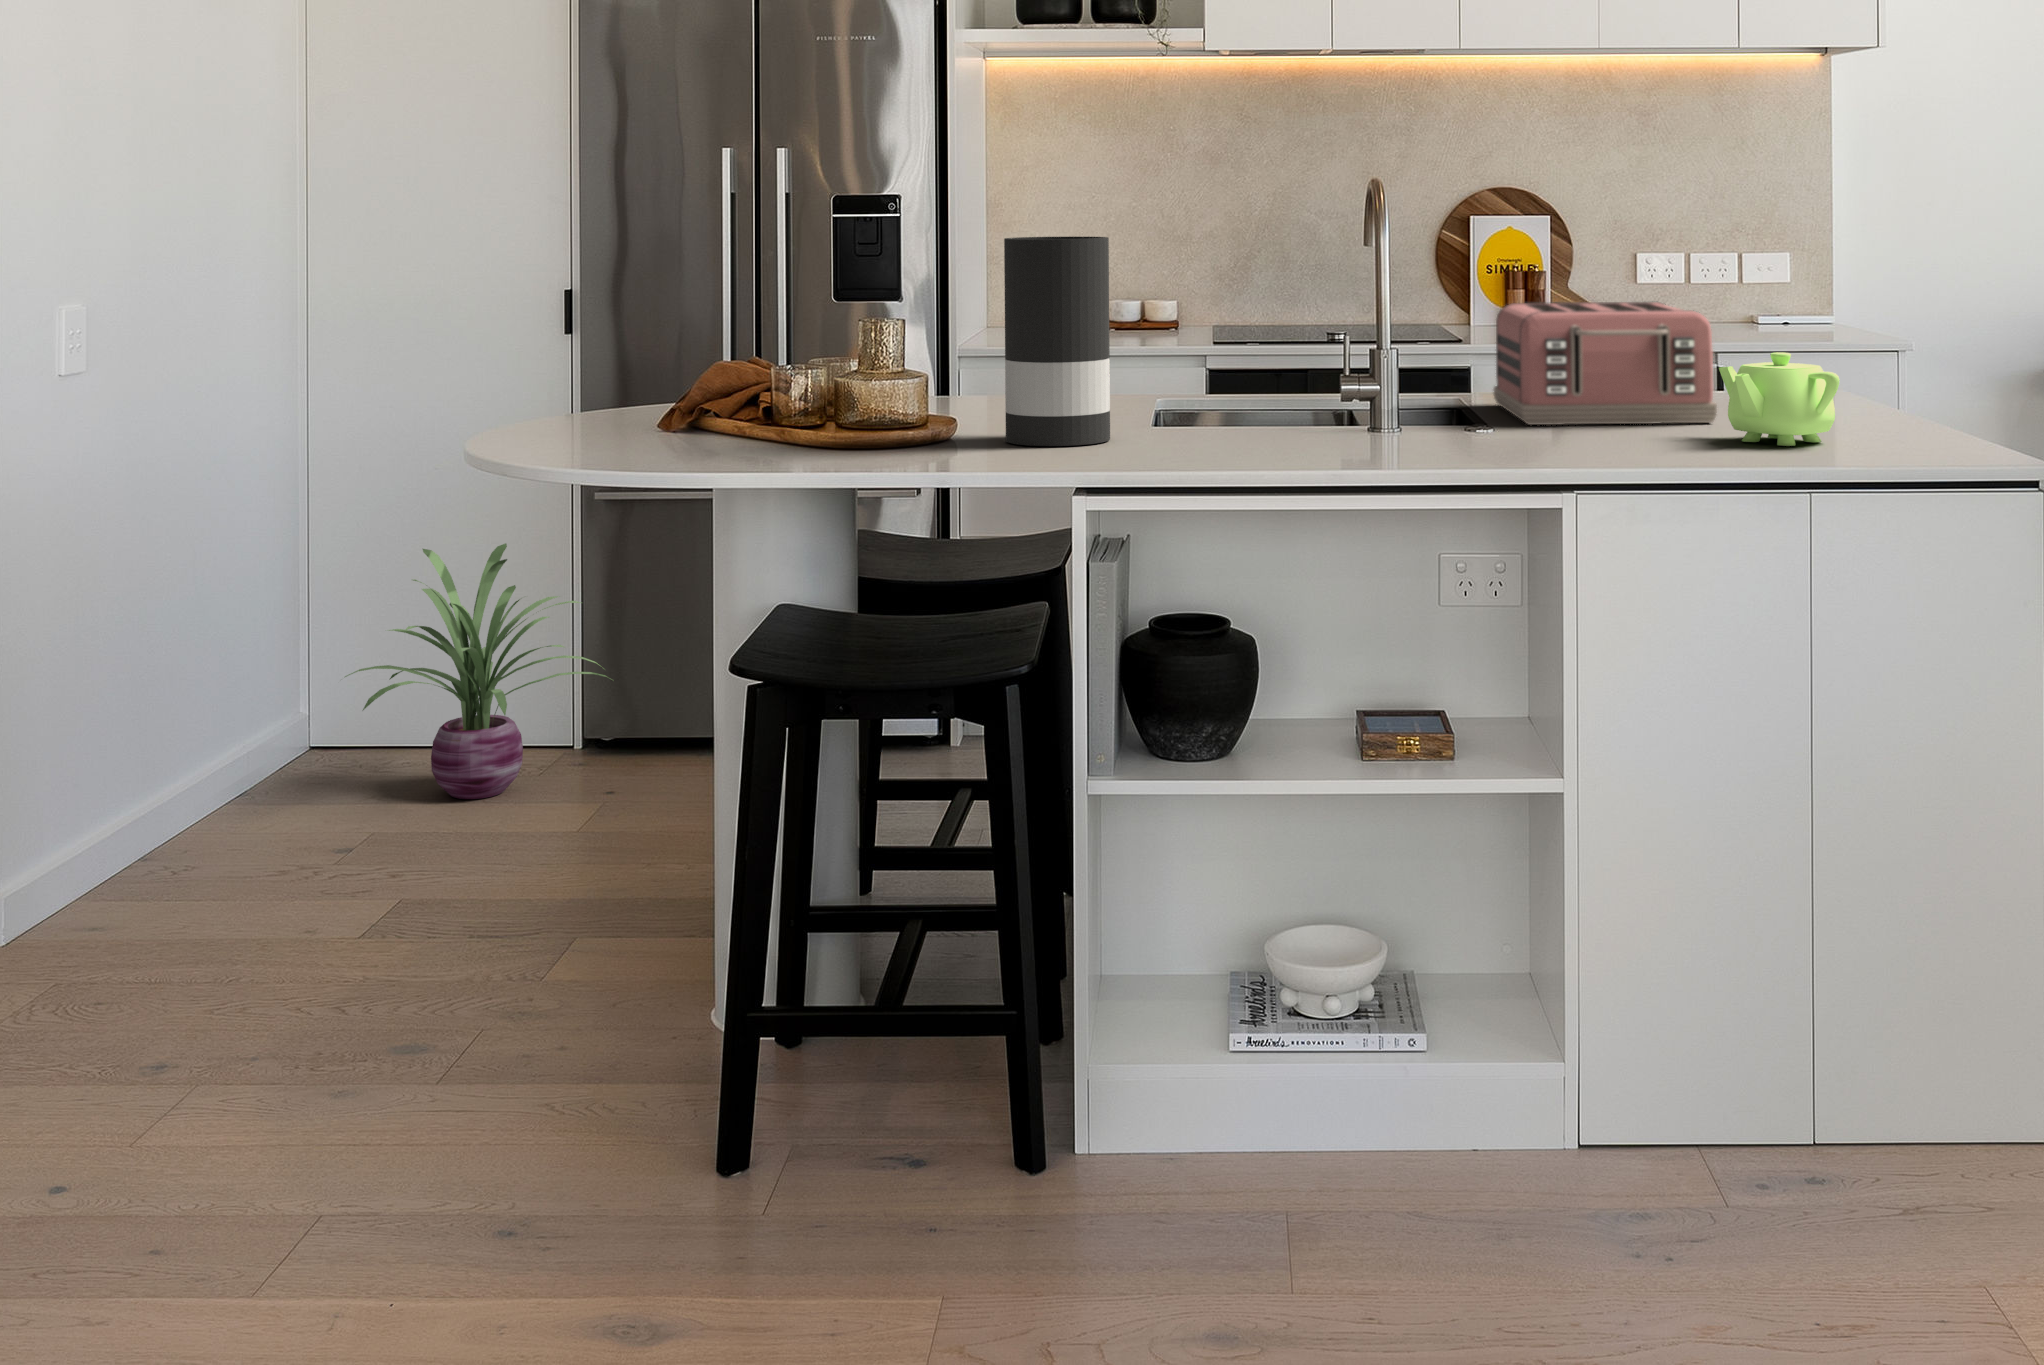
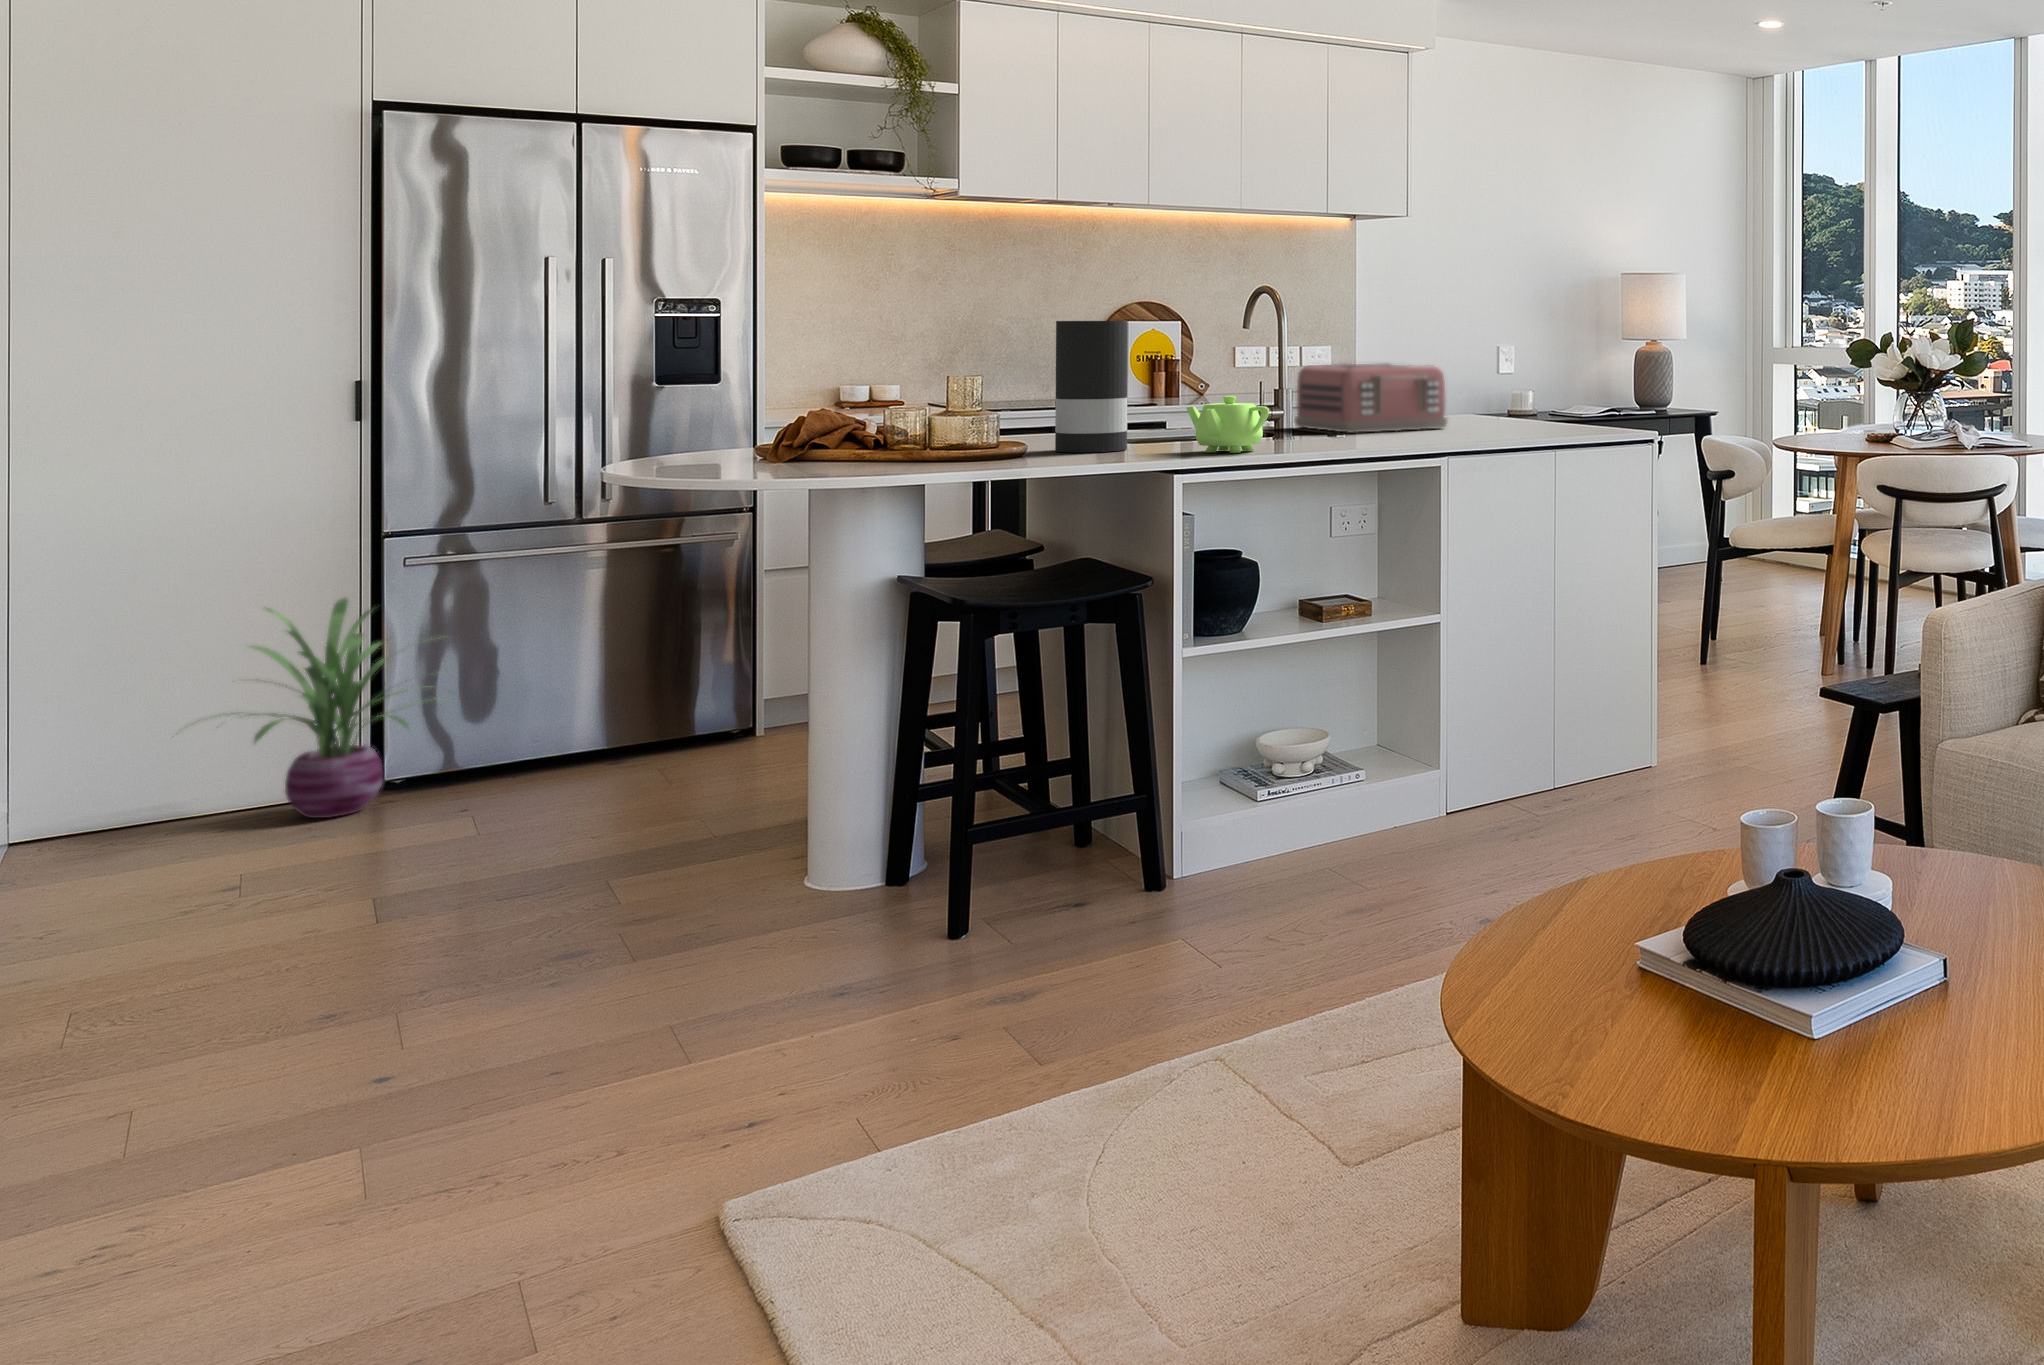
teapot: present [1719,352,1840,446] -> present [1187,396,1269,453]

